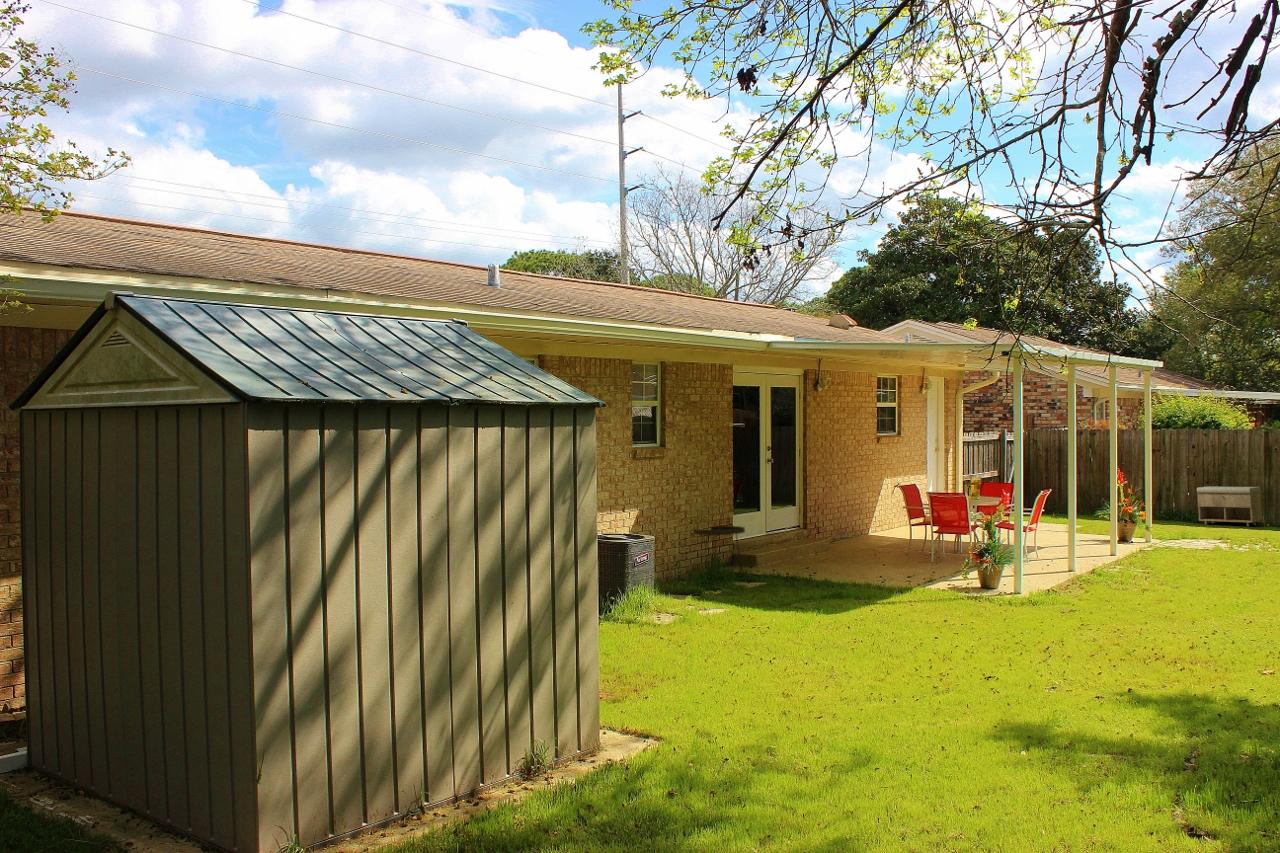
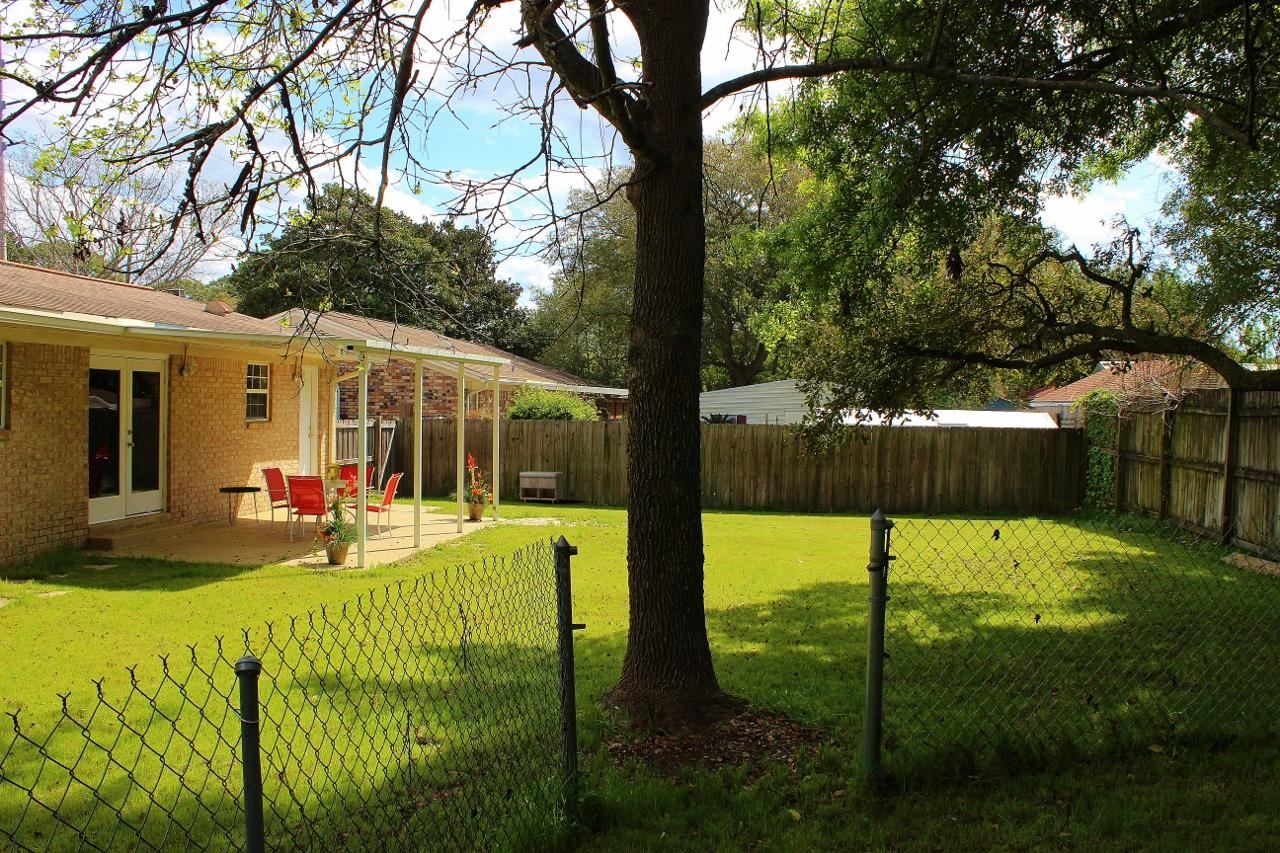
side table: present [693,526,745,574] -> present [220,487,261,525]

